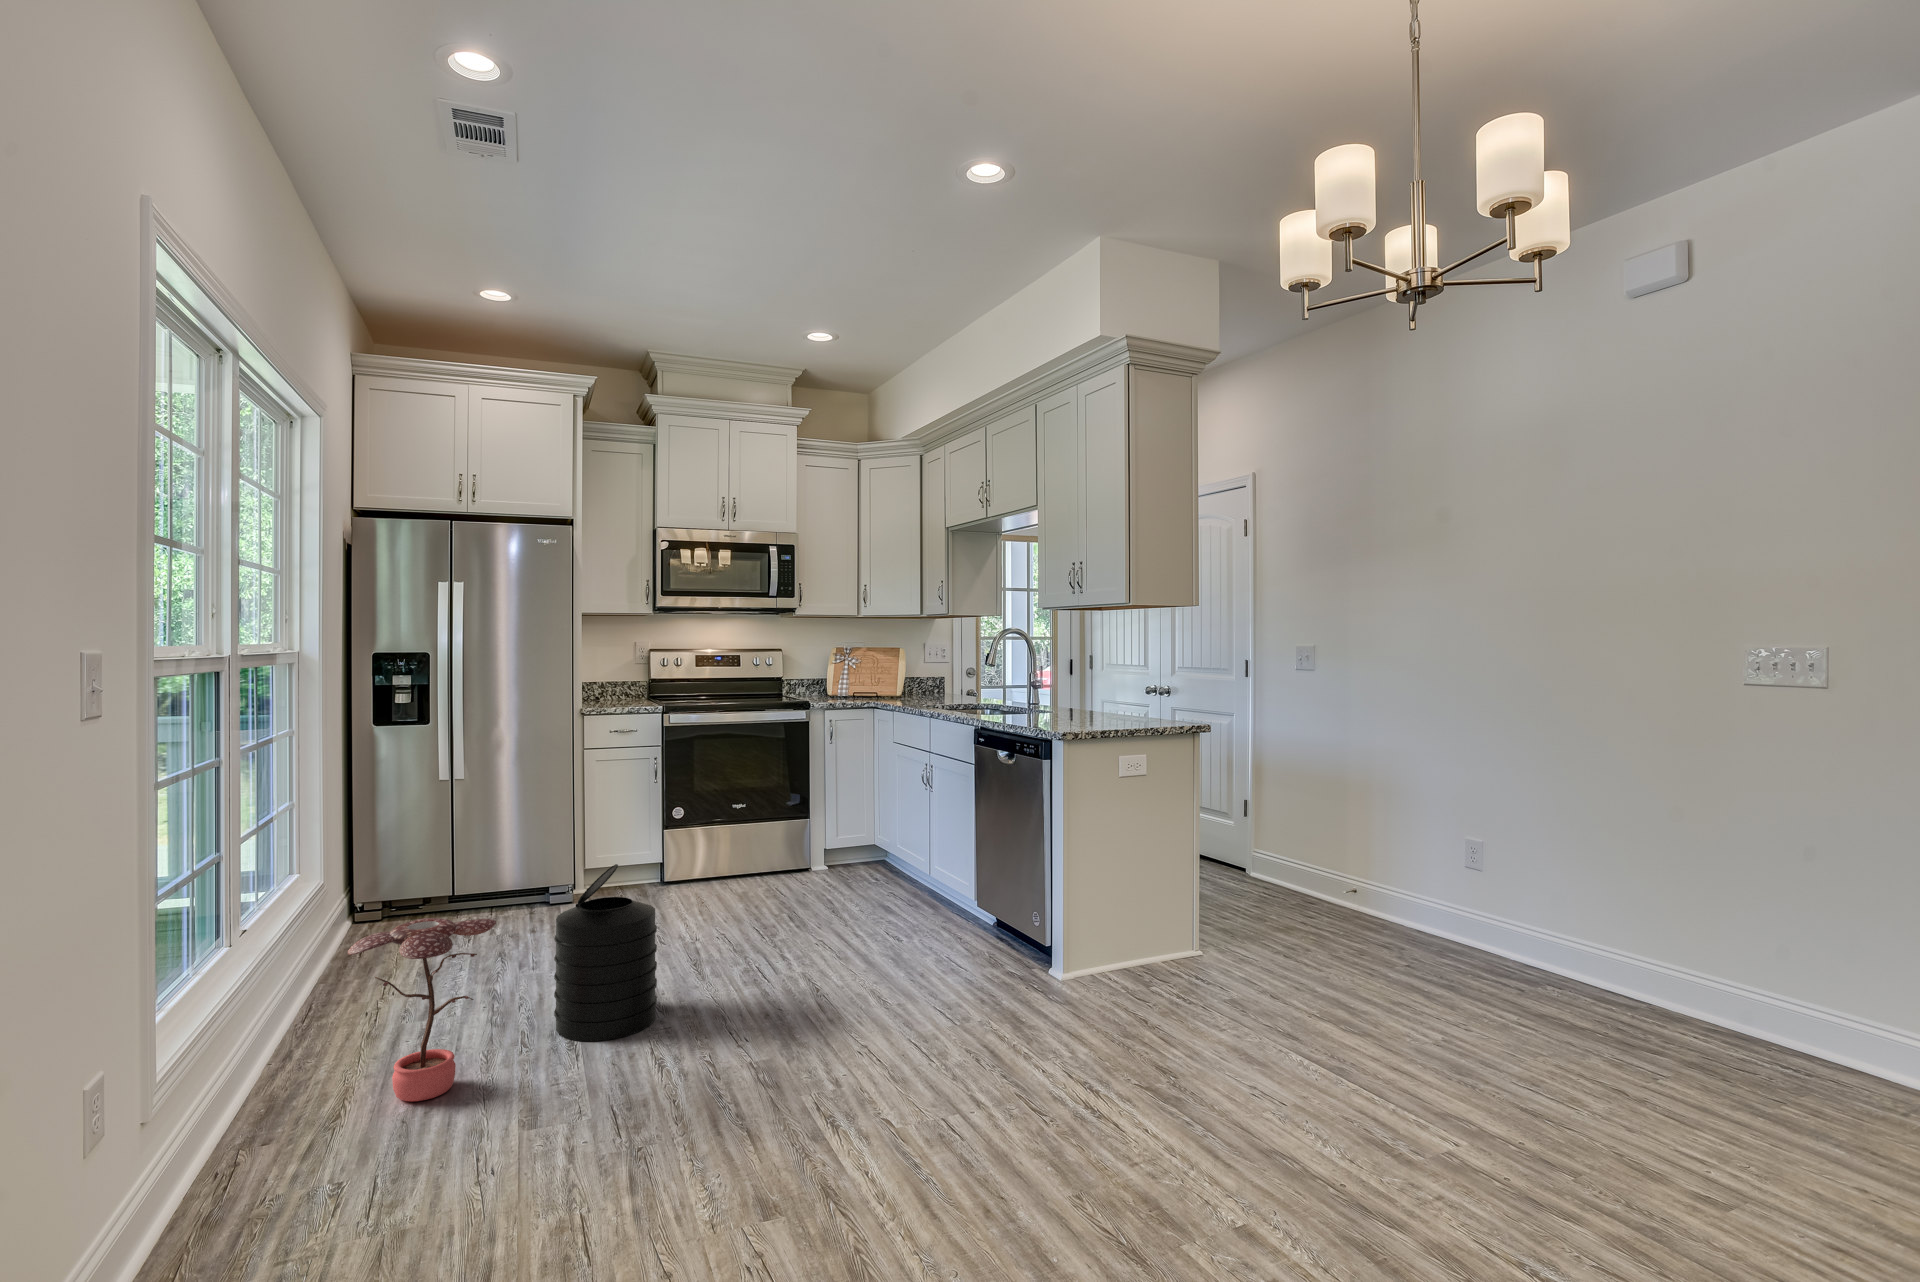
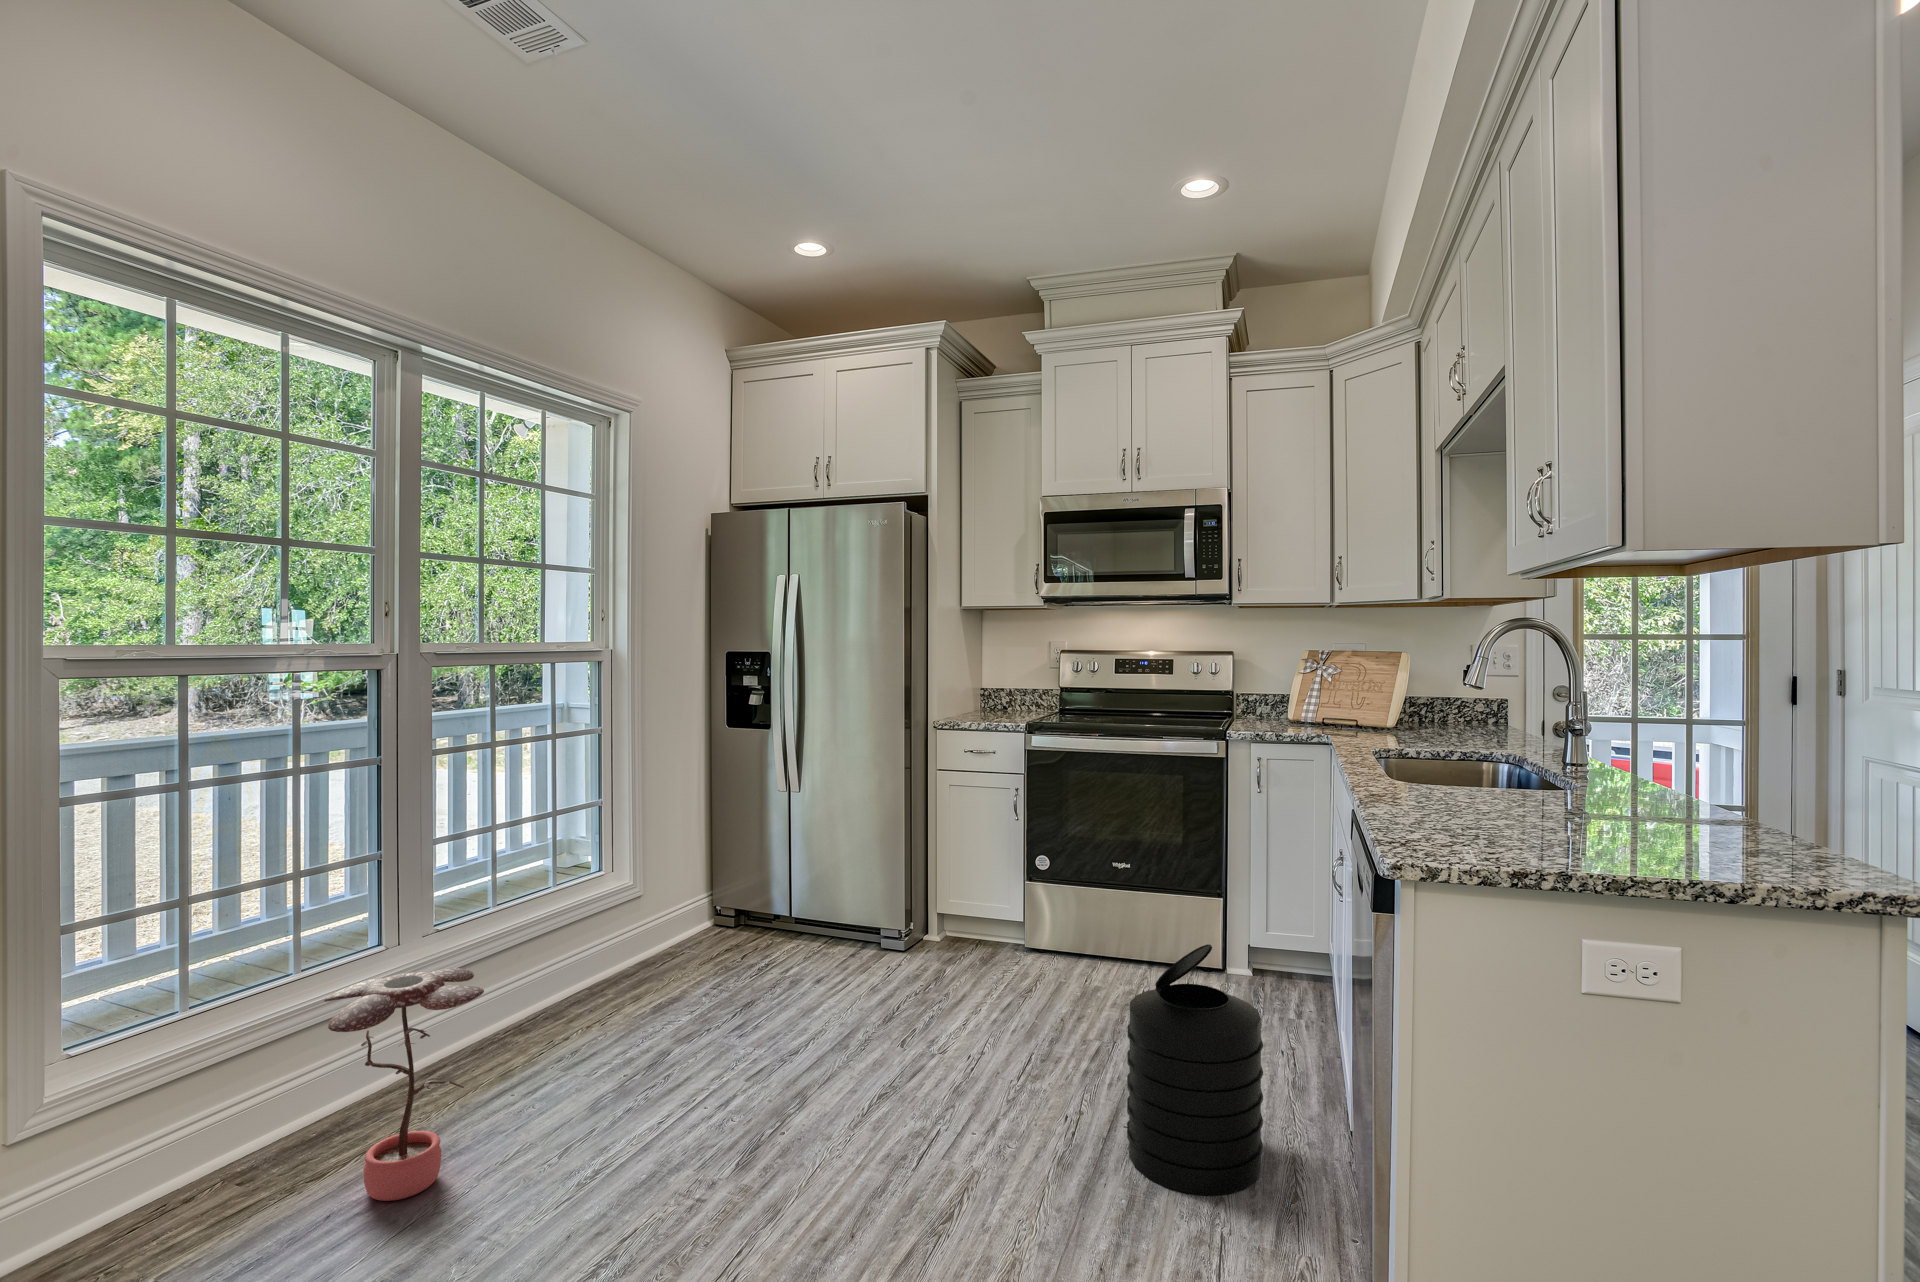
trash can: present [554,864,657,1041] -> present [1127,944,1263,1195]

